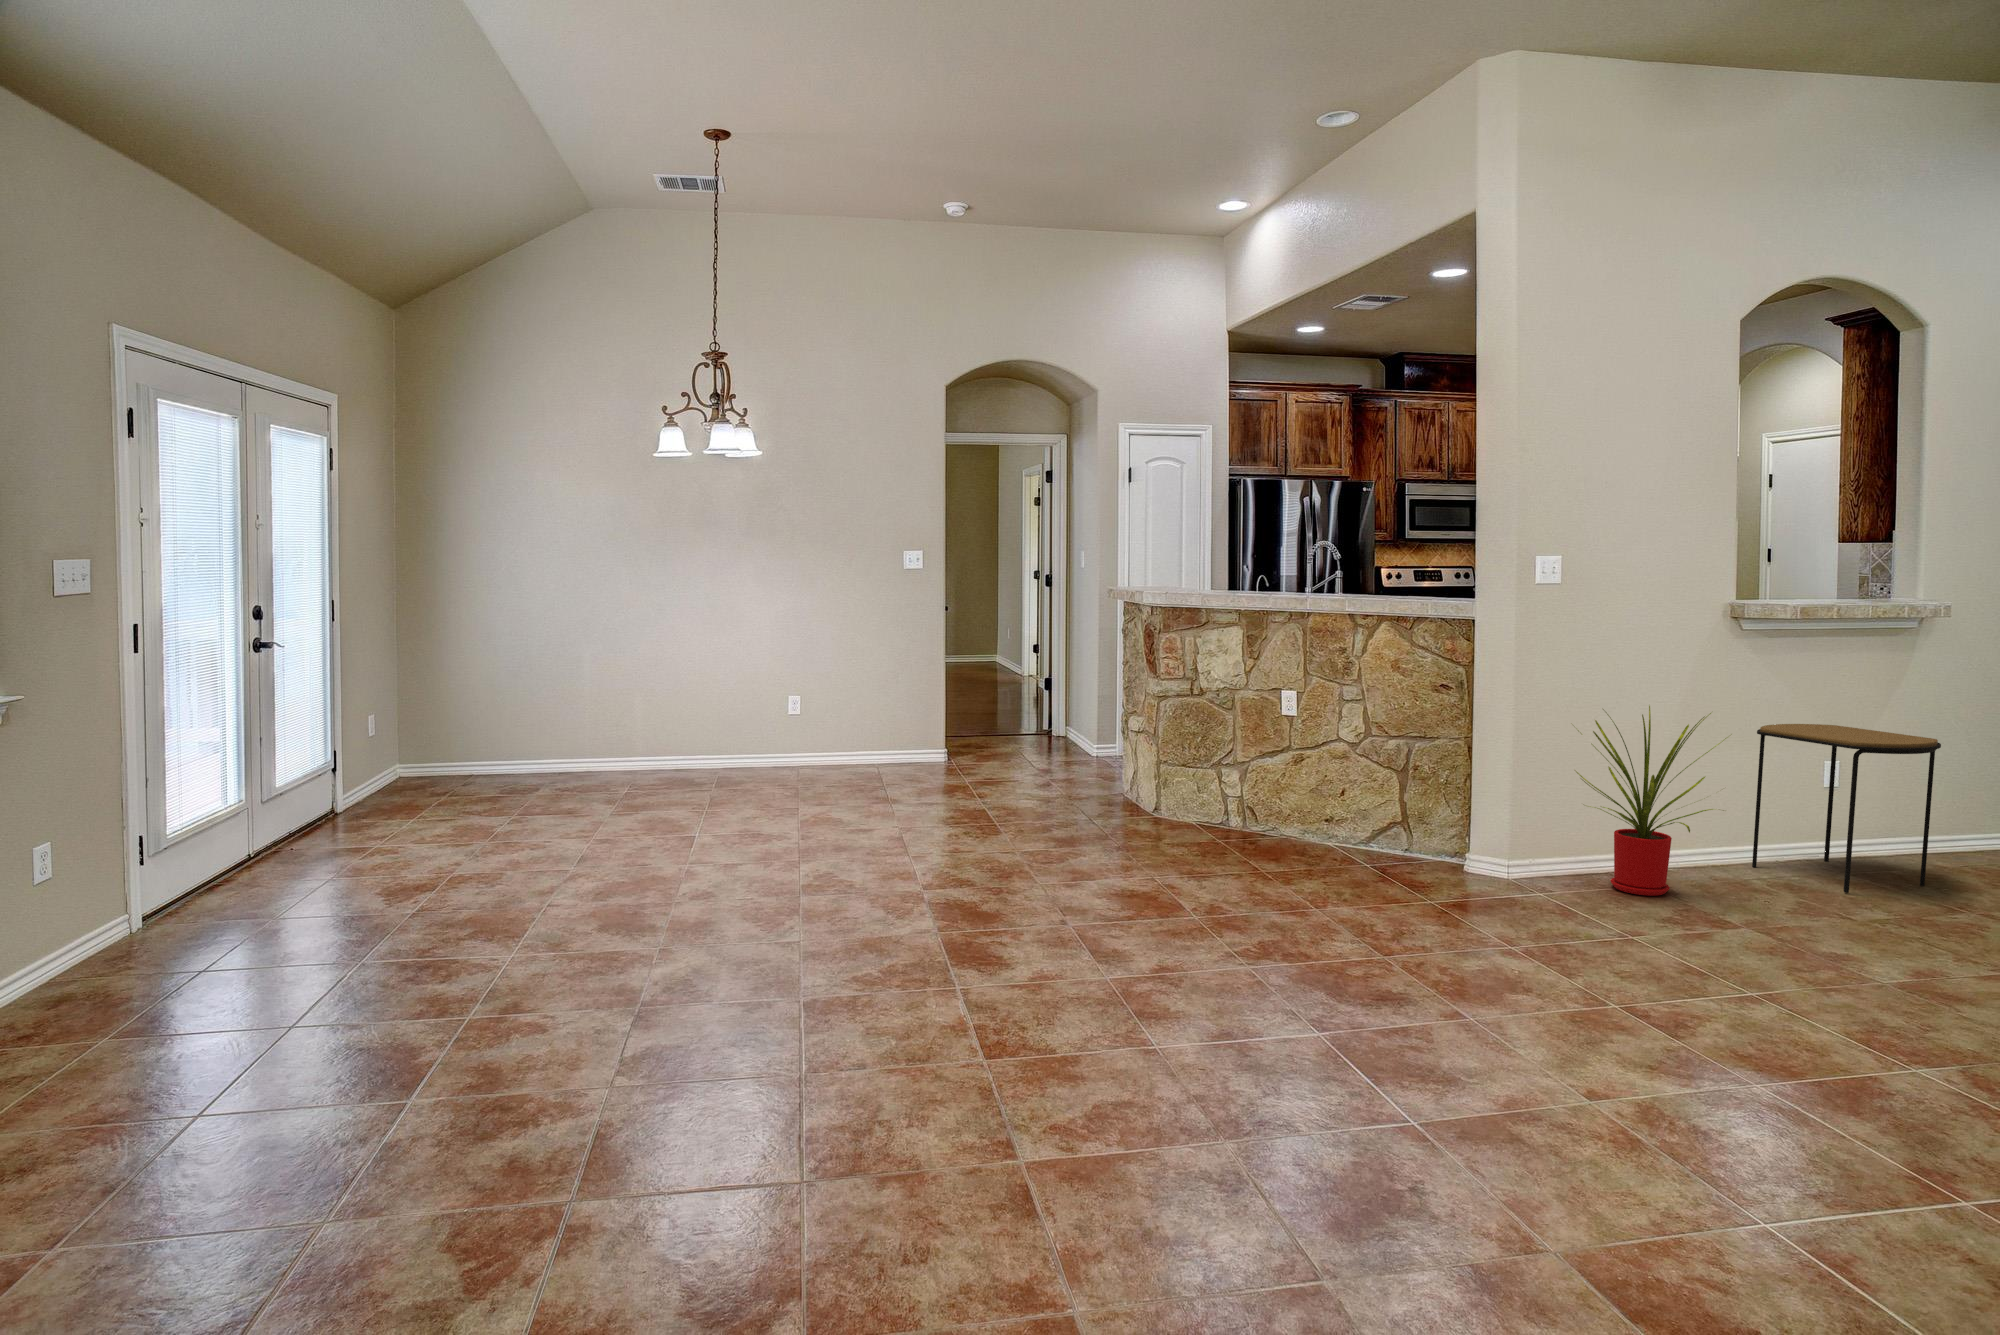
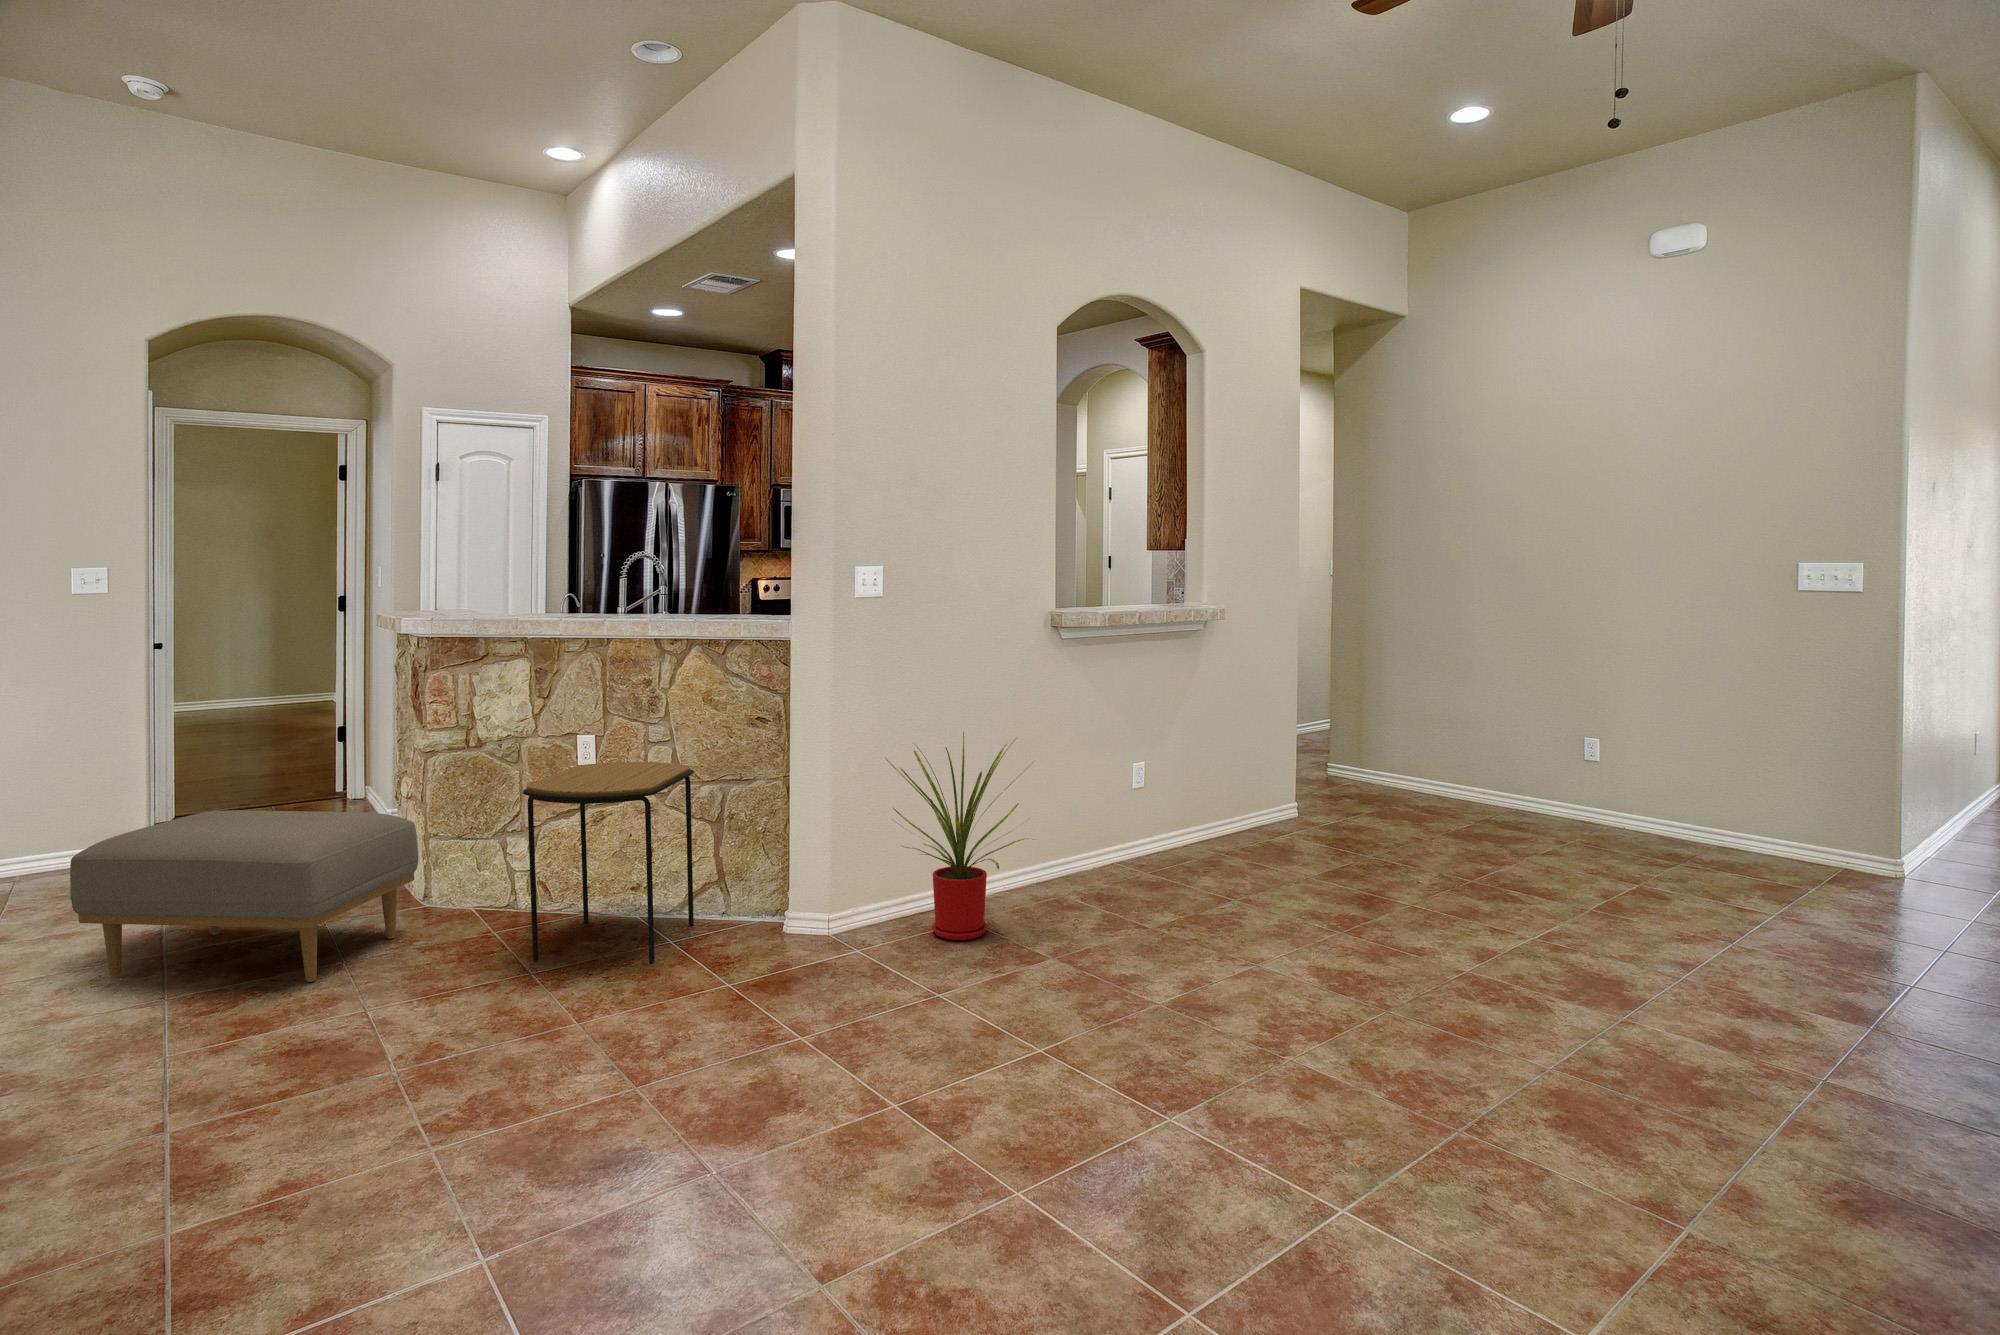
side table: present [1752,724,1941,893] -> present [523,762,694,963]
ottoman: none [954,731,1163,856] -> present [70,810,418,982]

